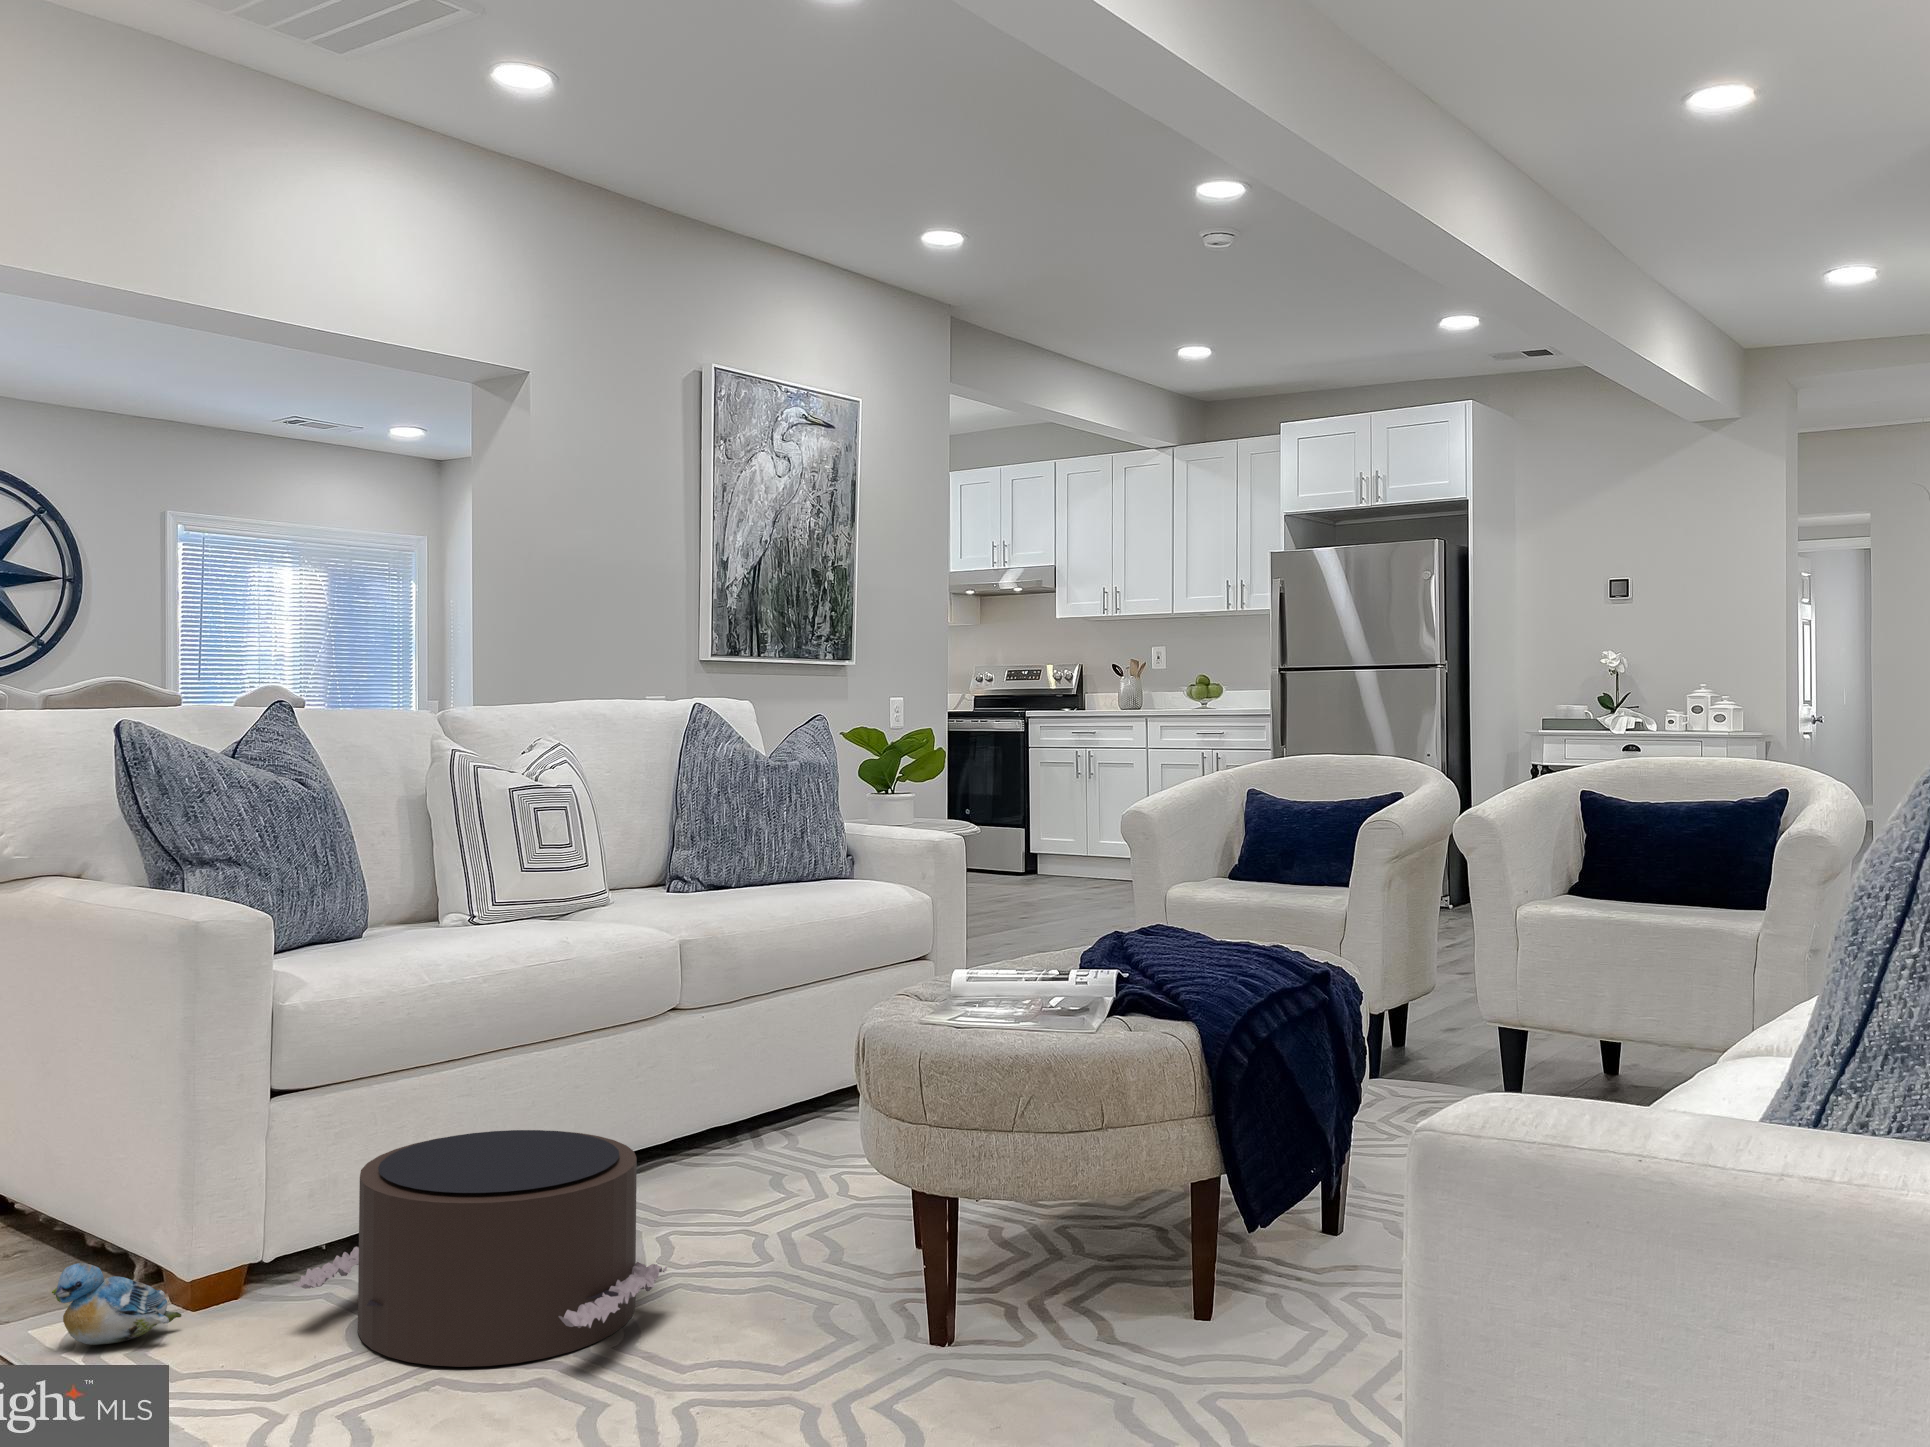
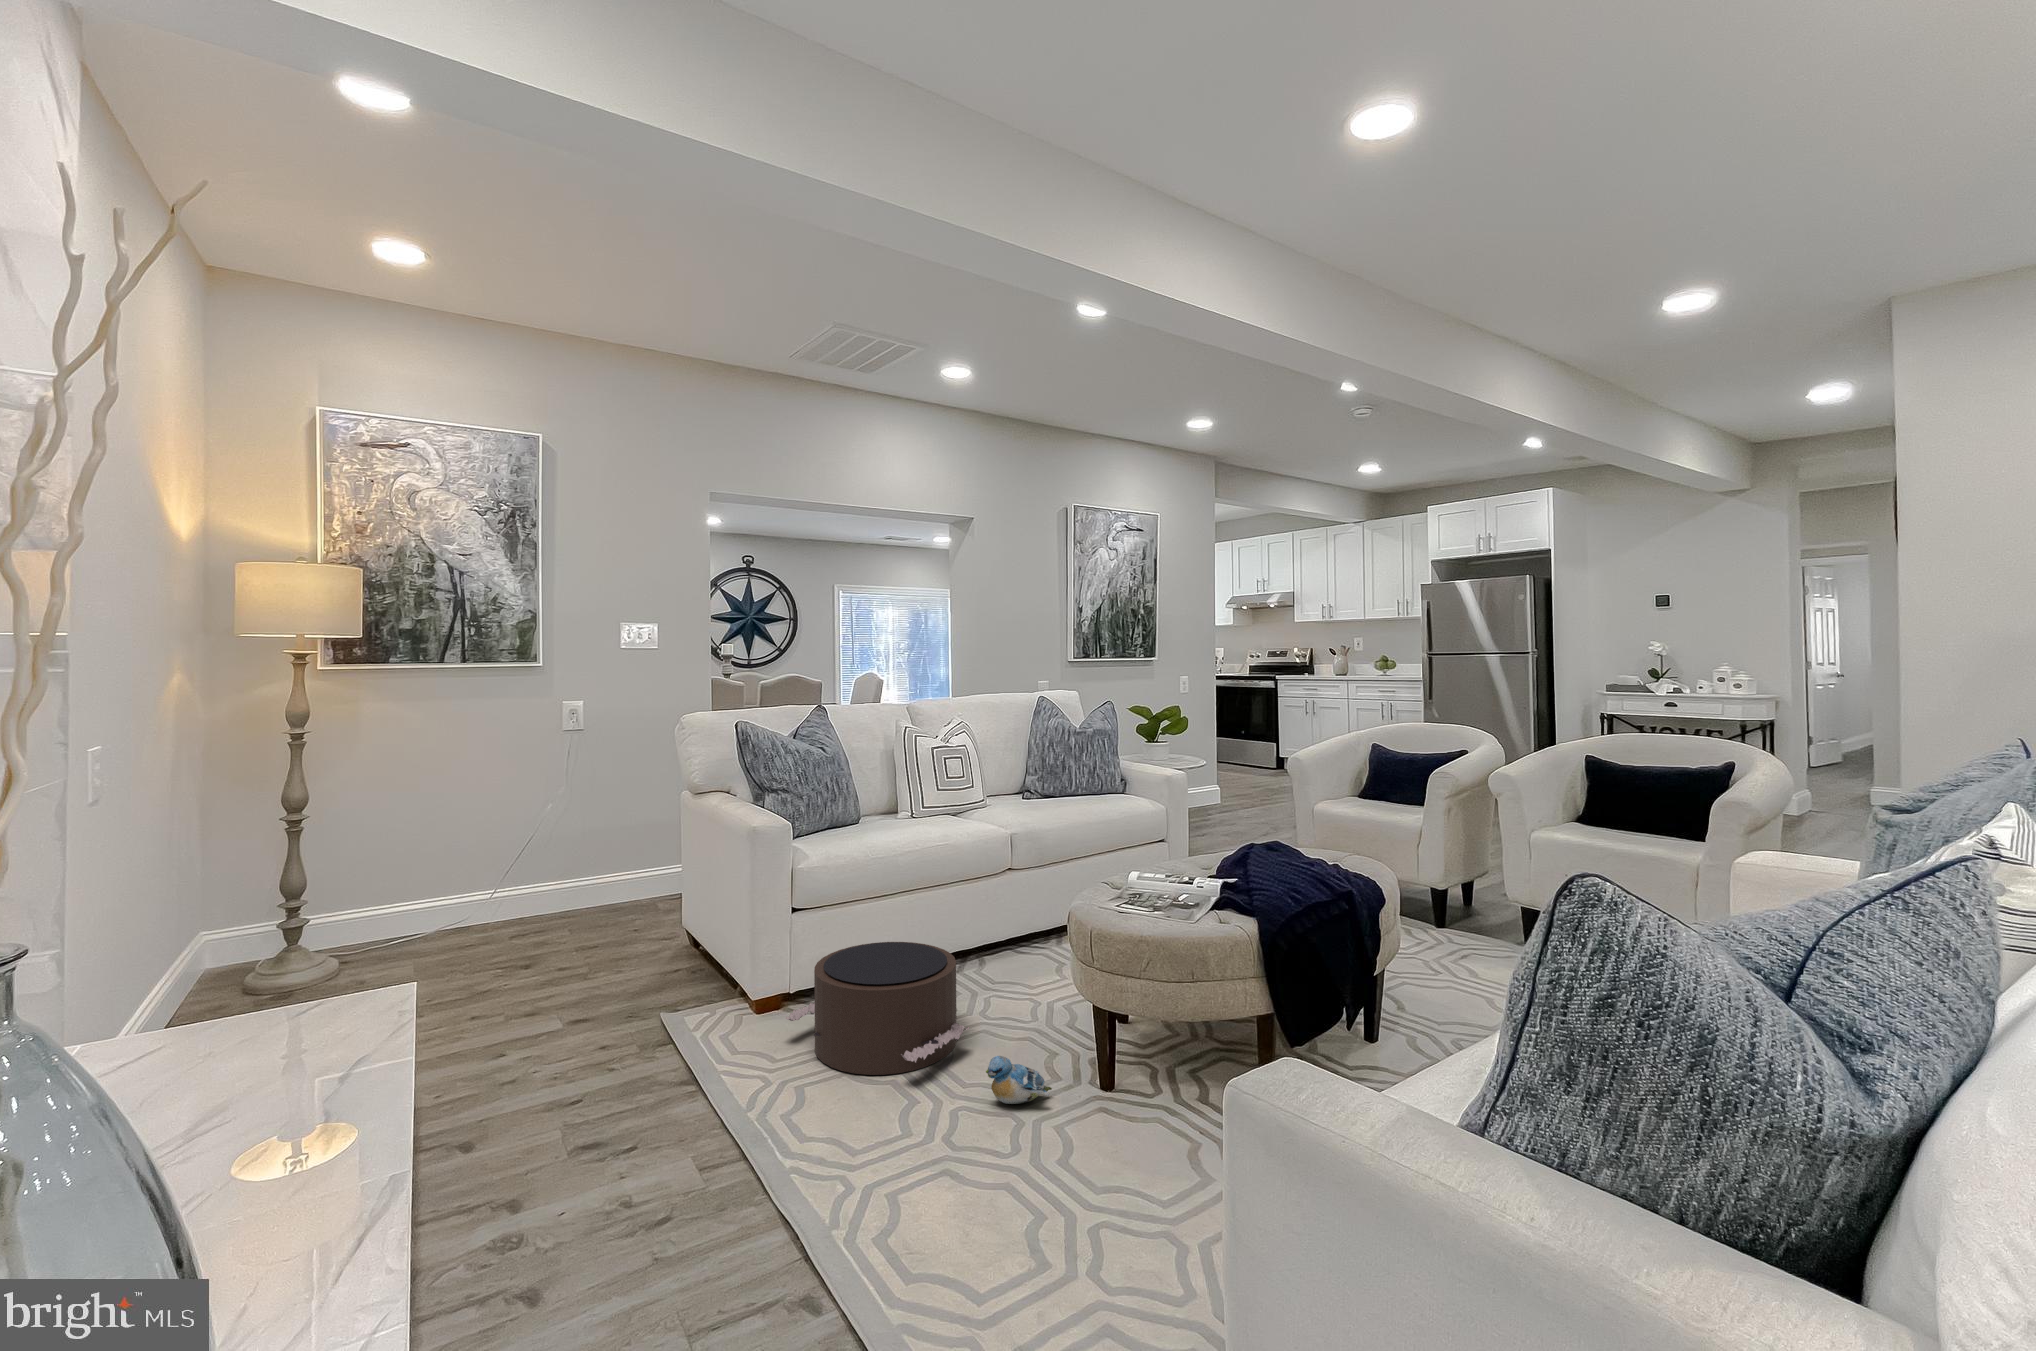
plush toy: present [52,1263,181,1345] -> present [986,1056,1052,1104]

